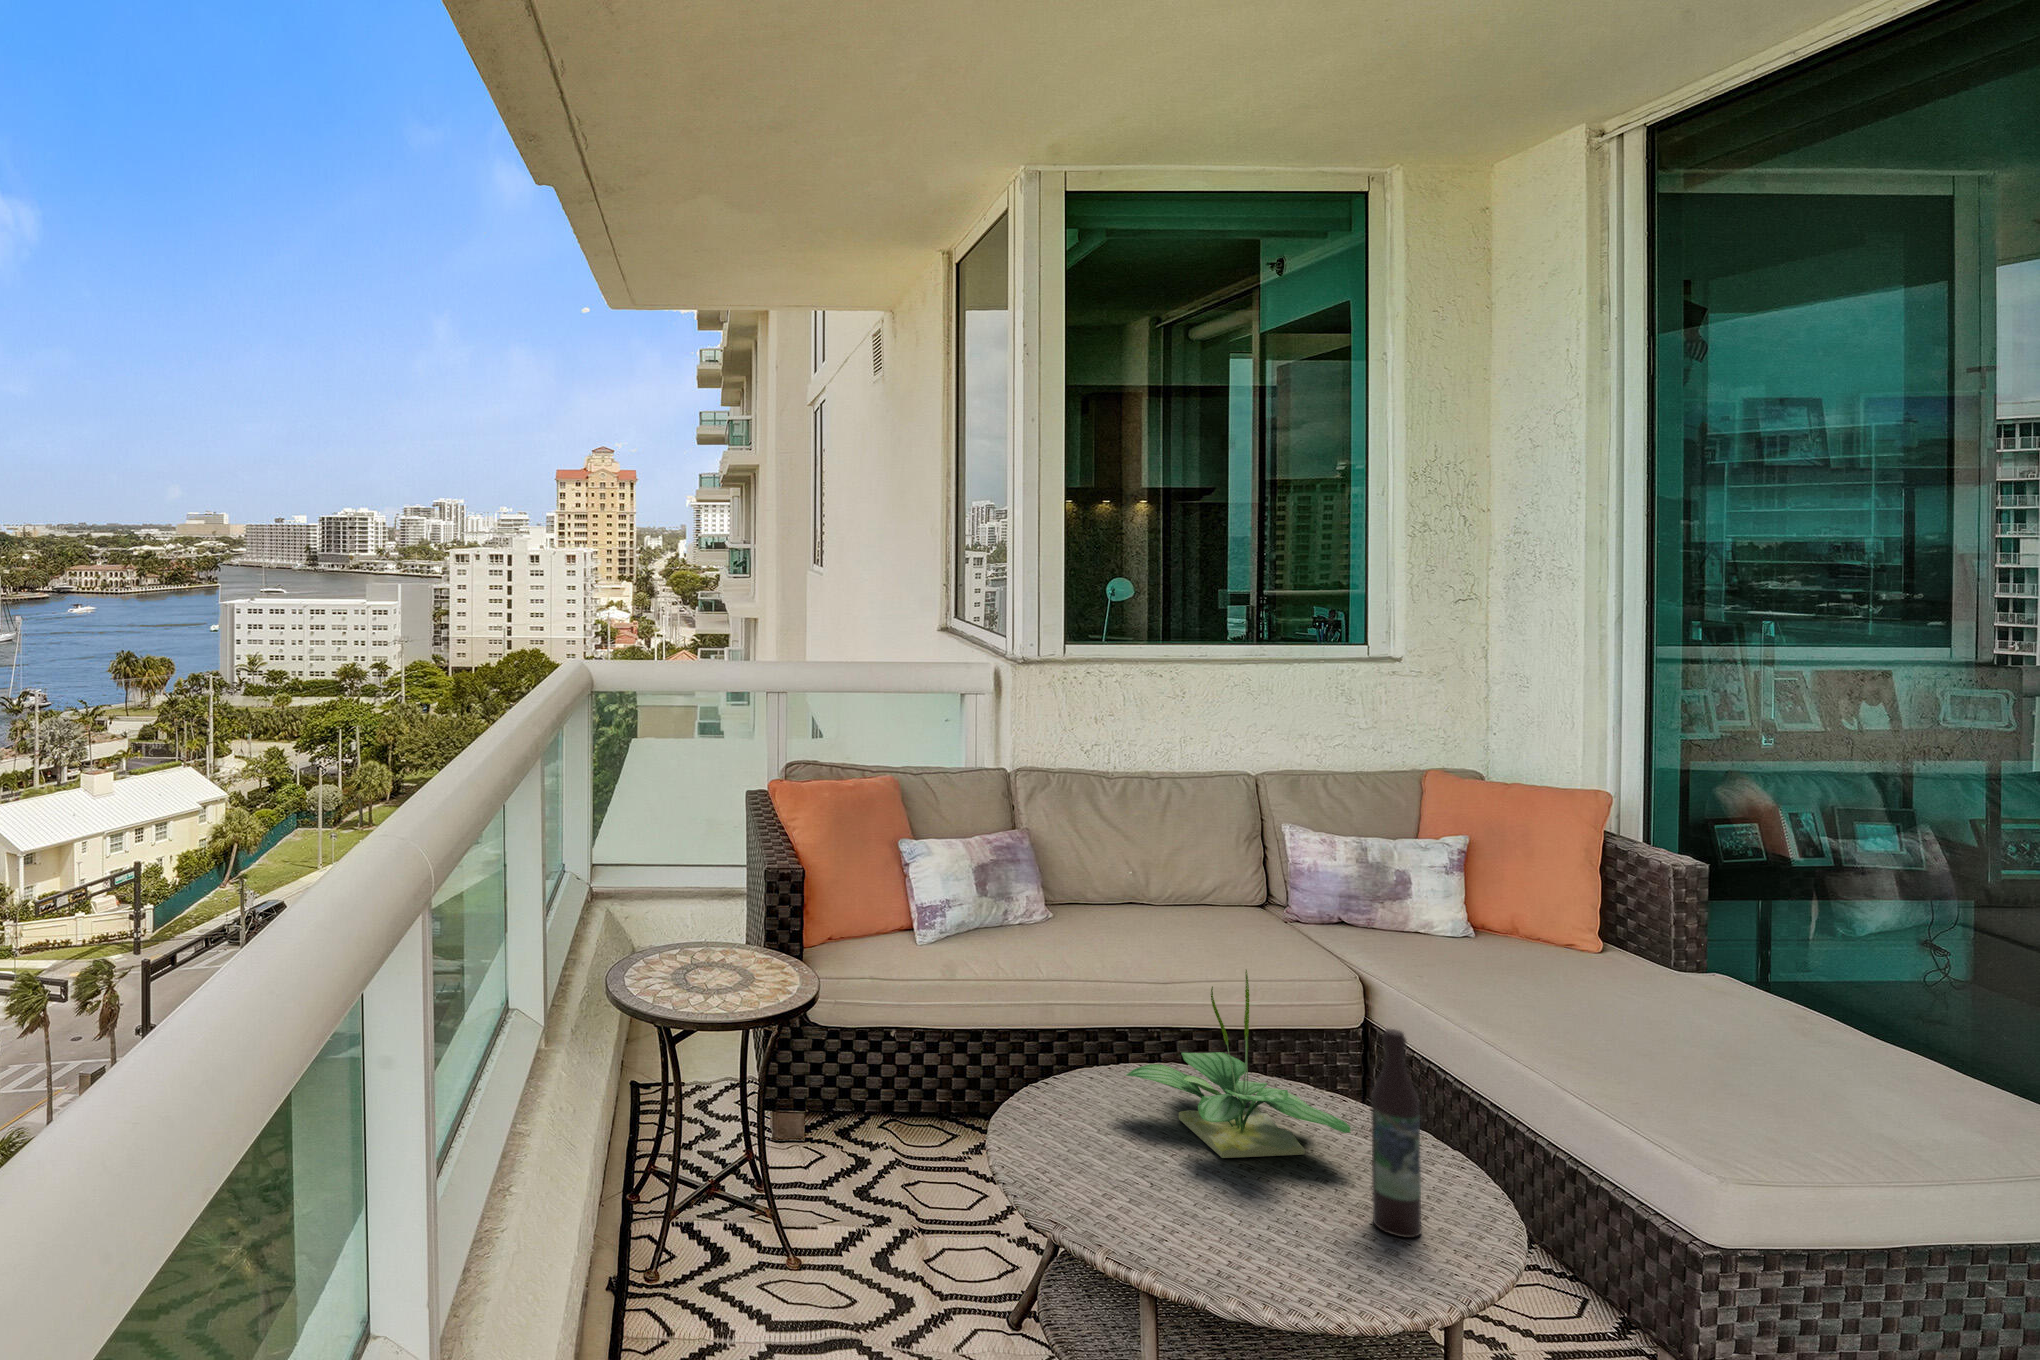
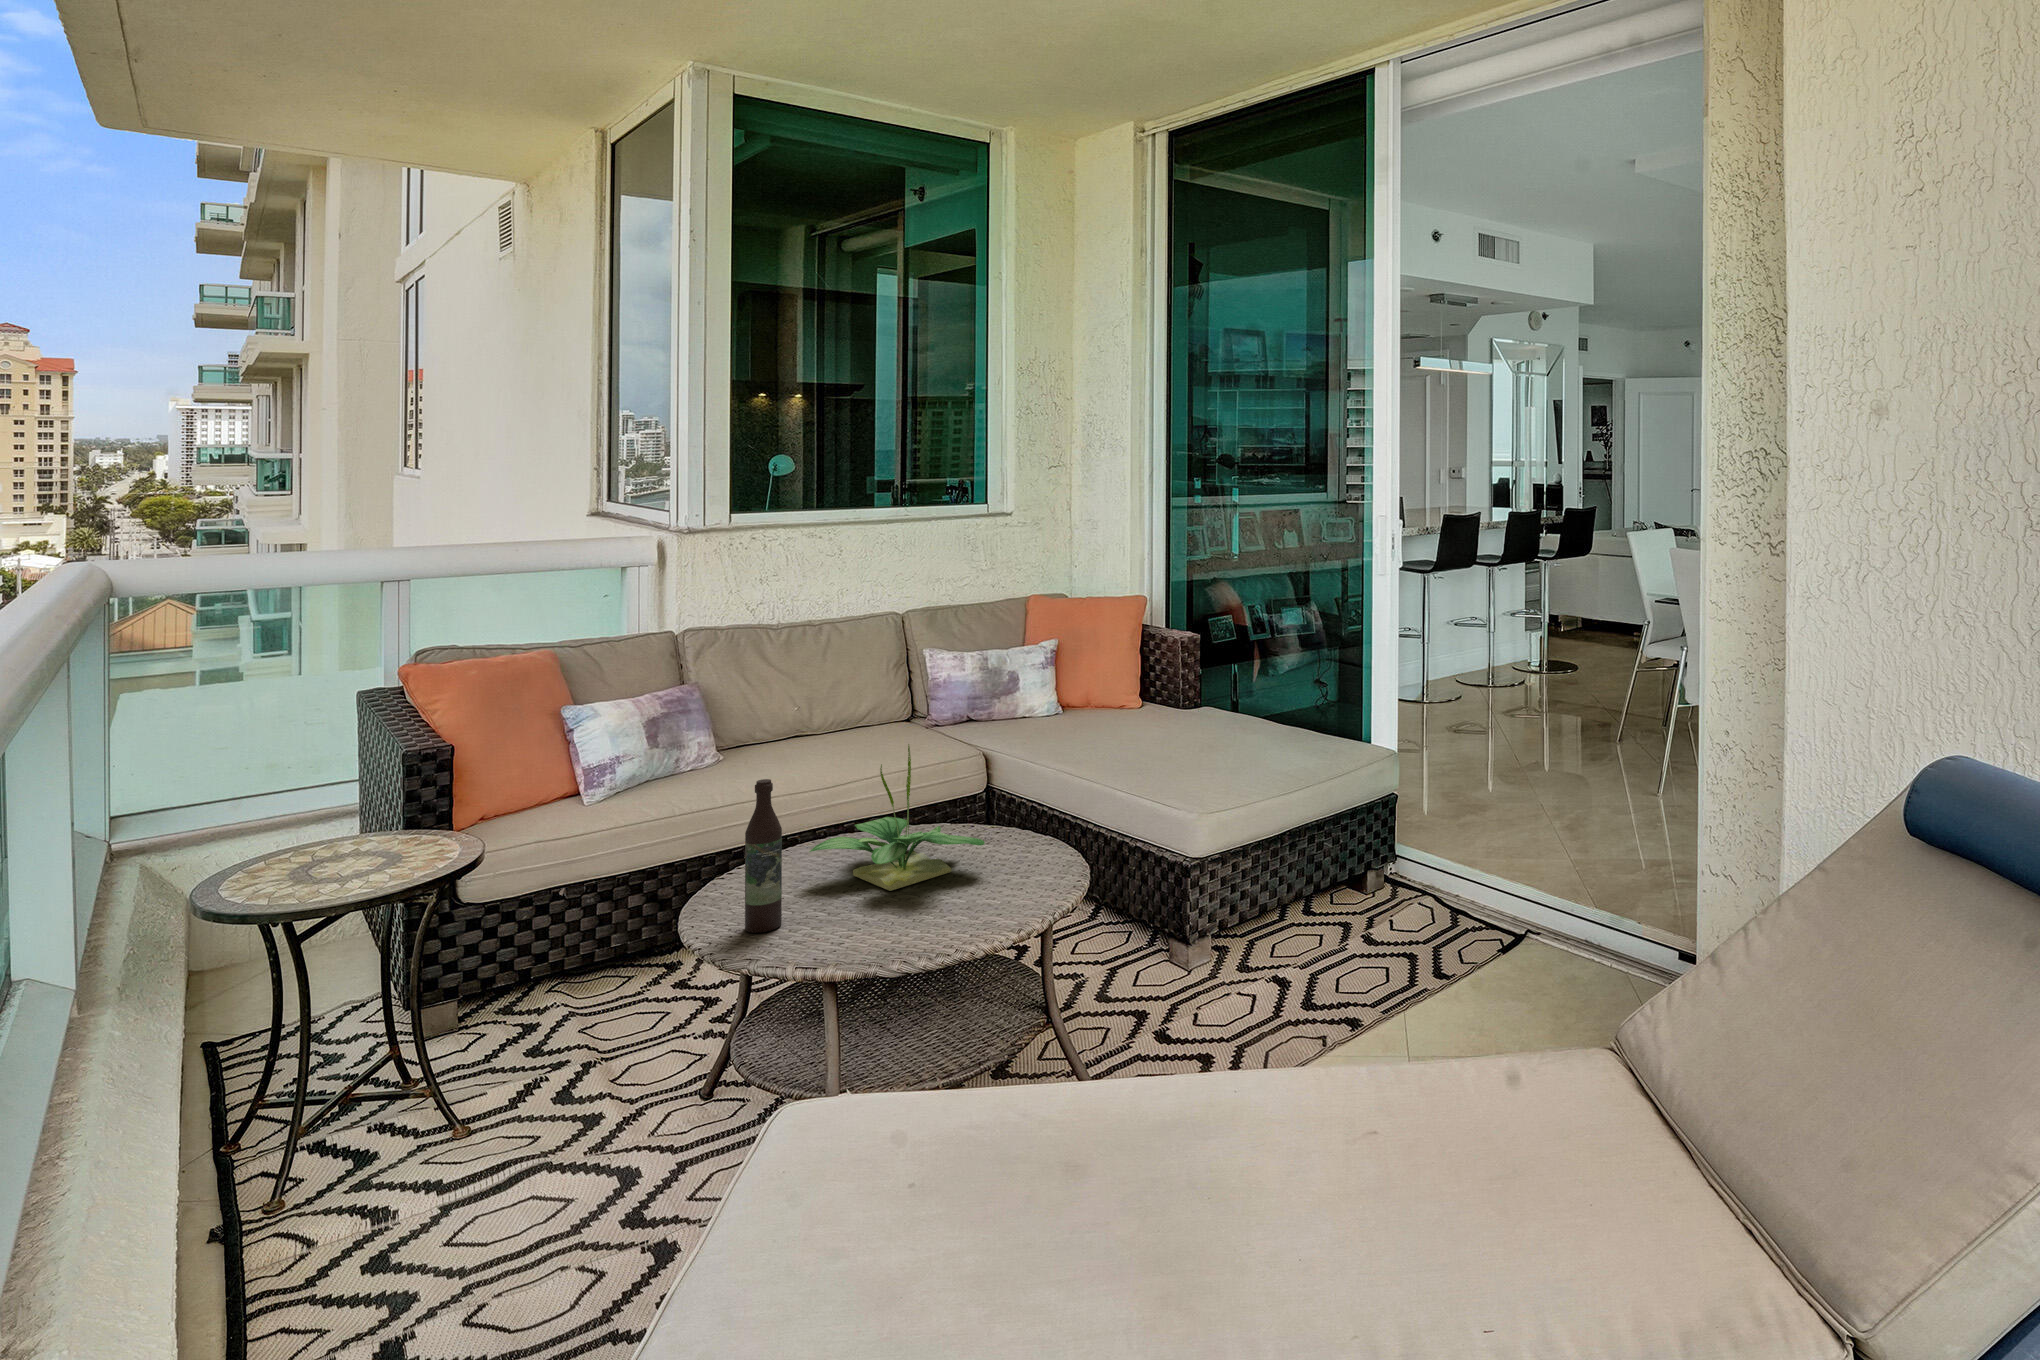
wine bottle: present [1371,1029,1421,1238] -> present [745,779,782,933]

